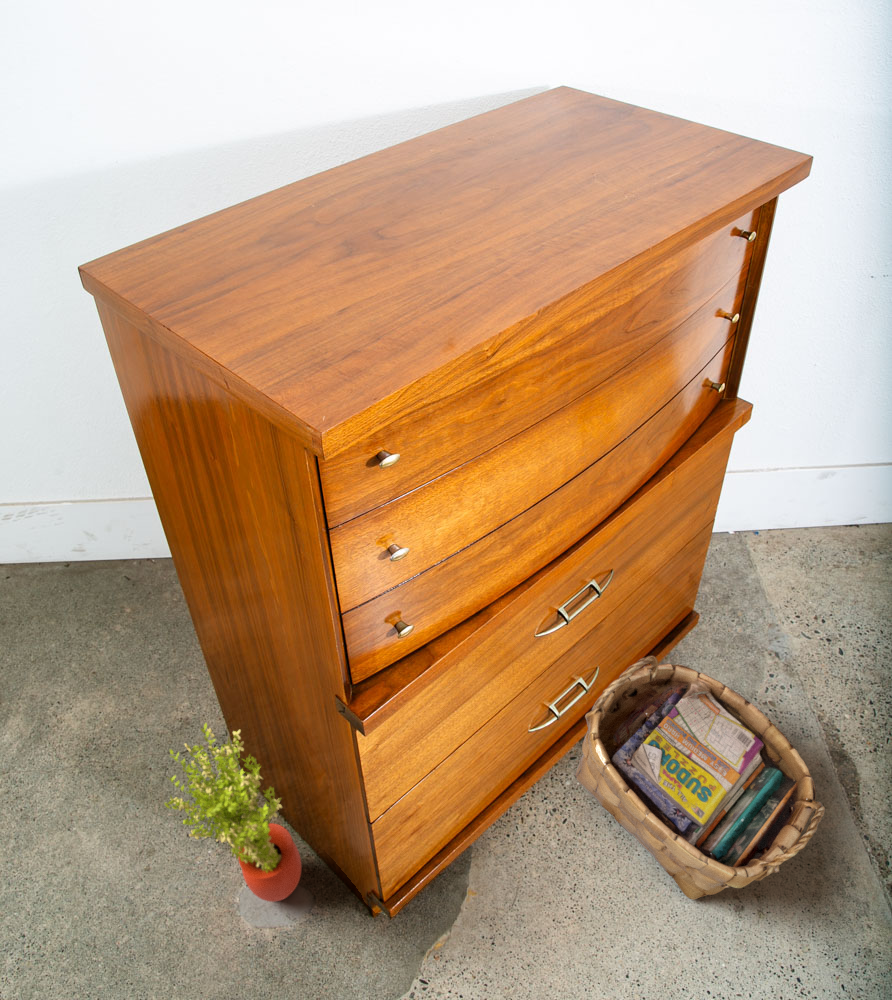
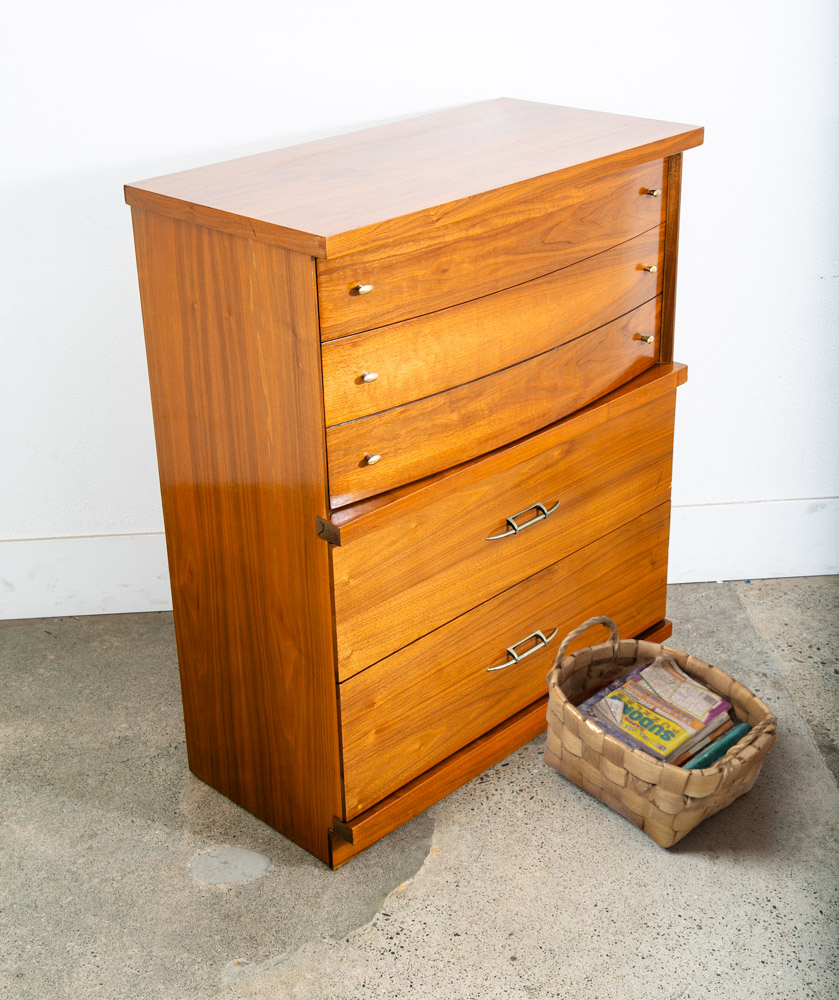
potted plant: present [165,723,301,902] -> none [144,607,257,862]

